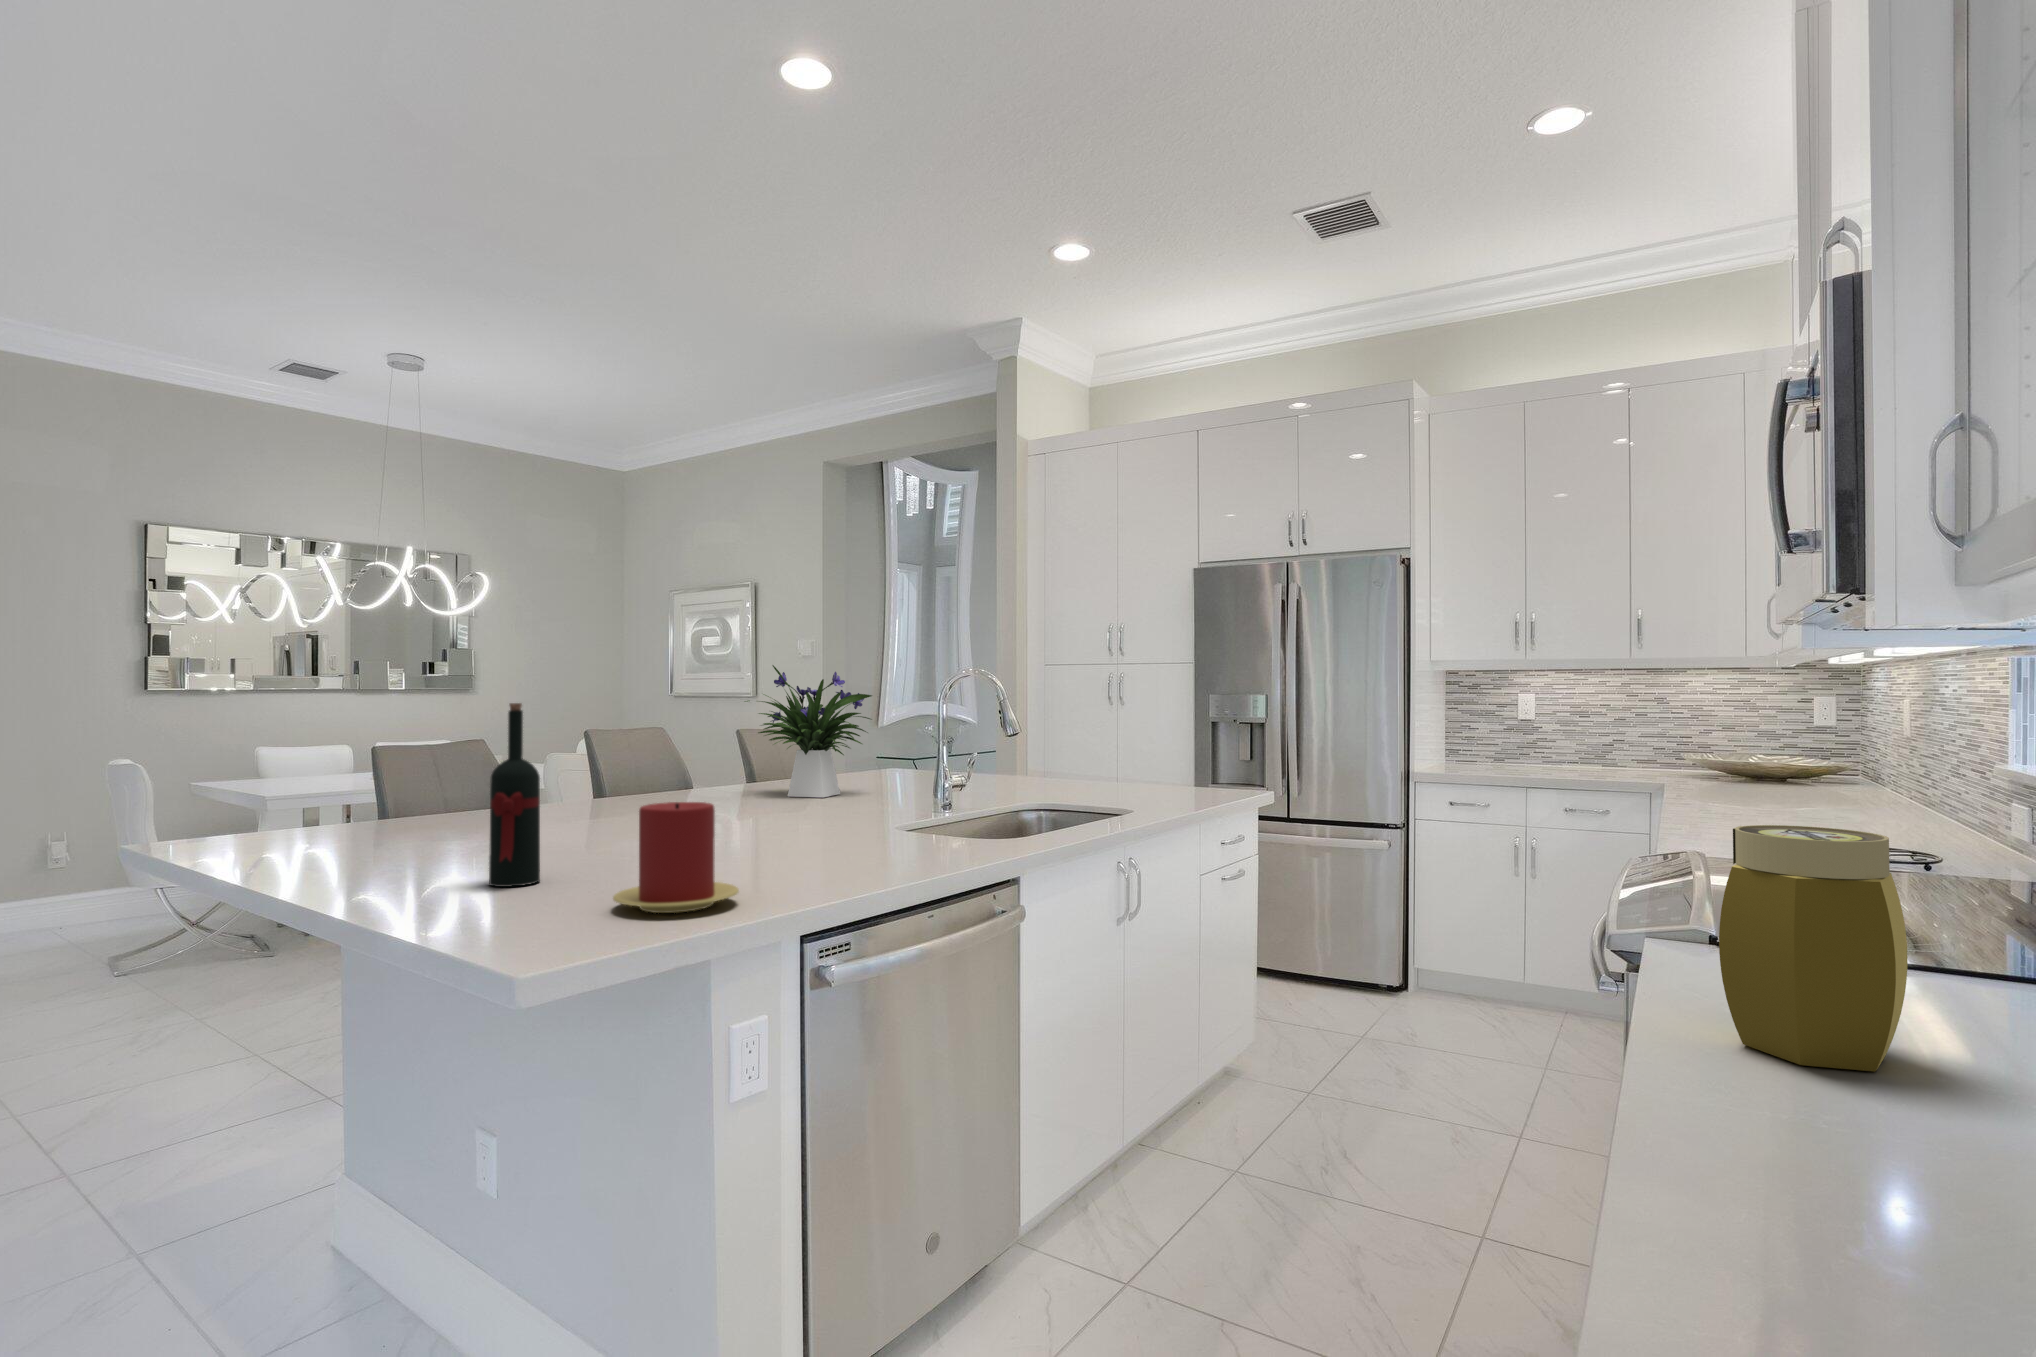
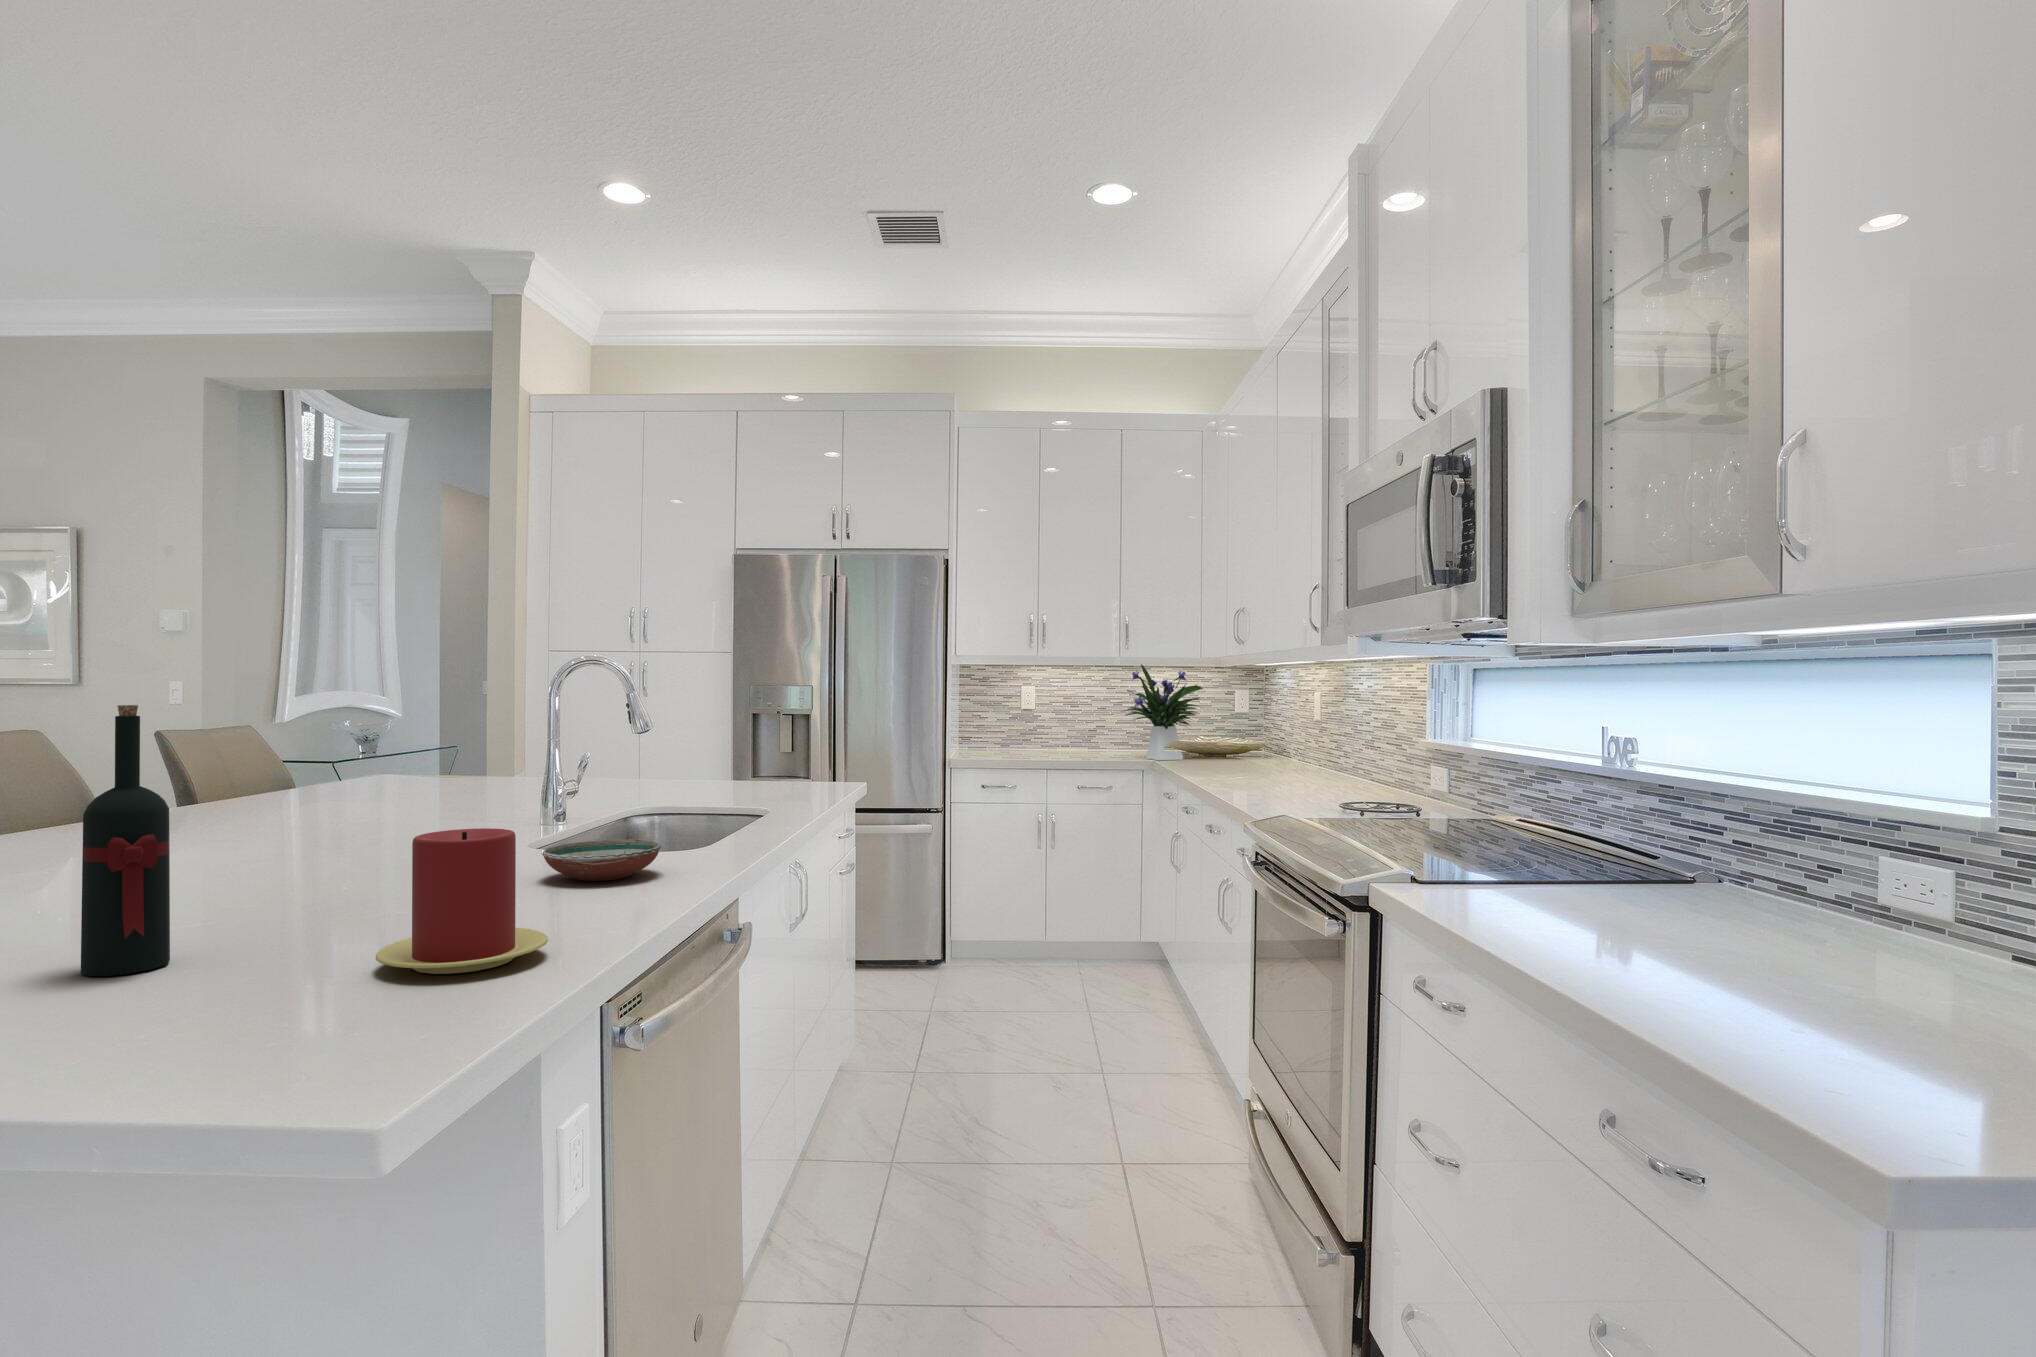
flower arrangement: present [745,665,872,798] -> present [1119,664,1203,760]
decorative bowl: none [841,823,937,857] -> present [542,840,661,881]
jar: present [1719,825,1907,1072] -> none [1527,783,1642,941]

